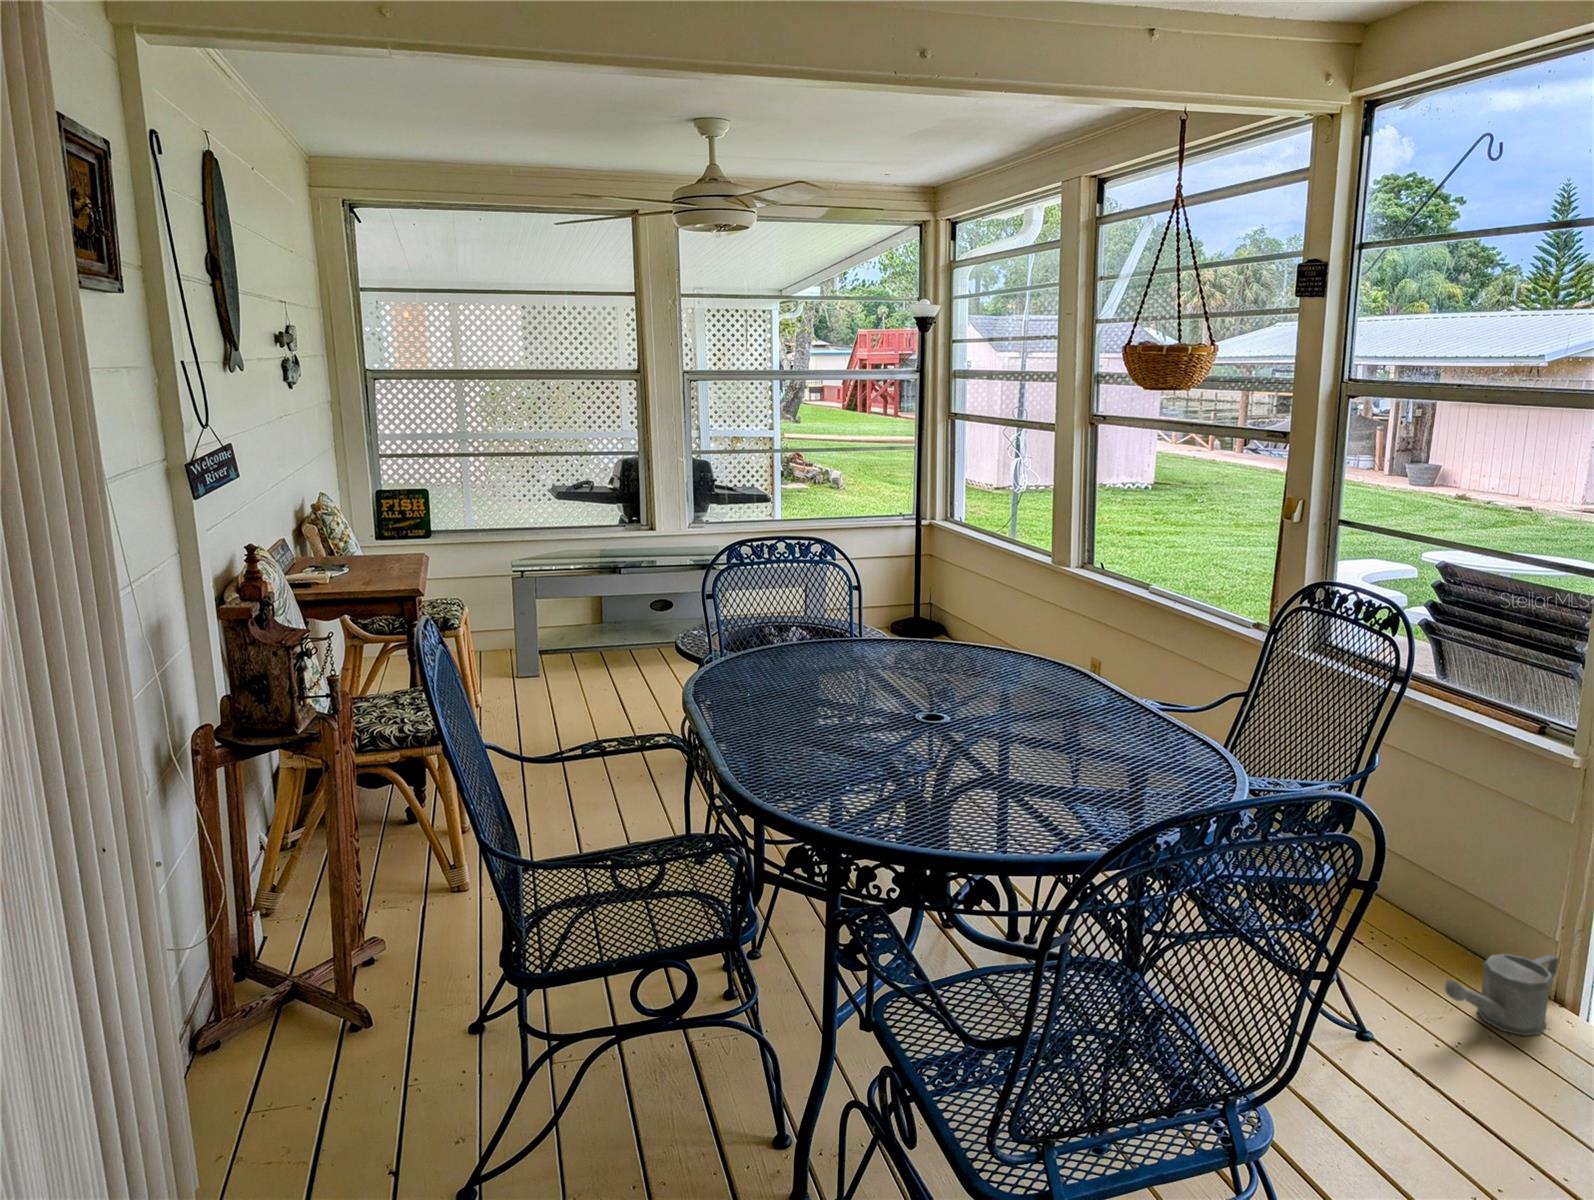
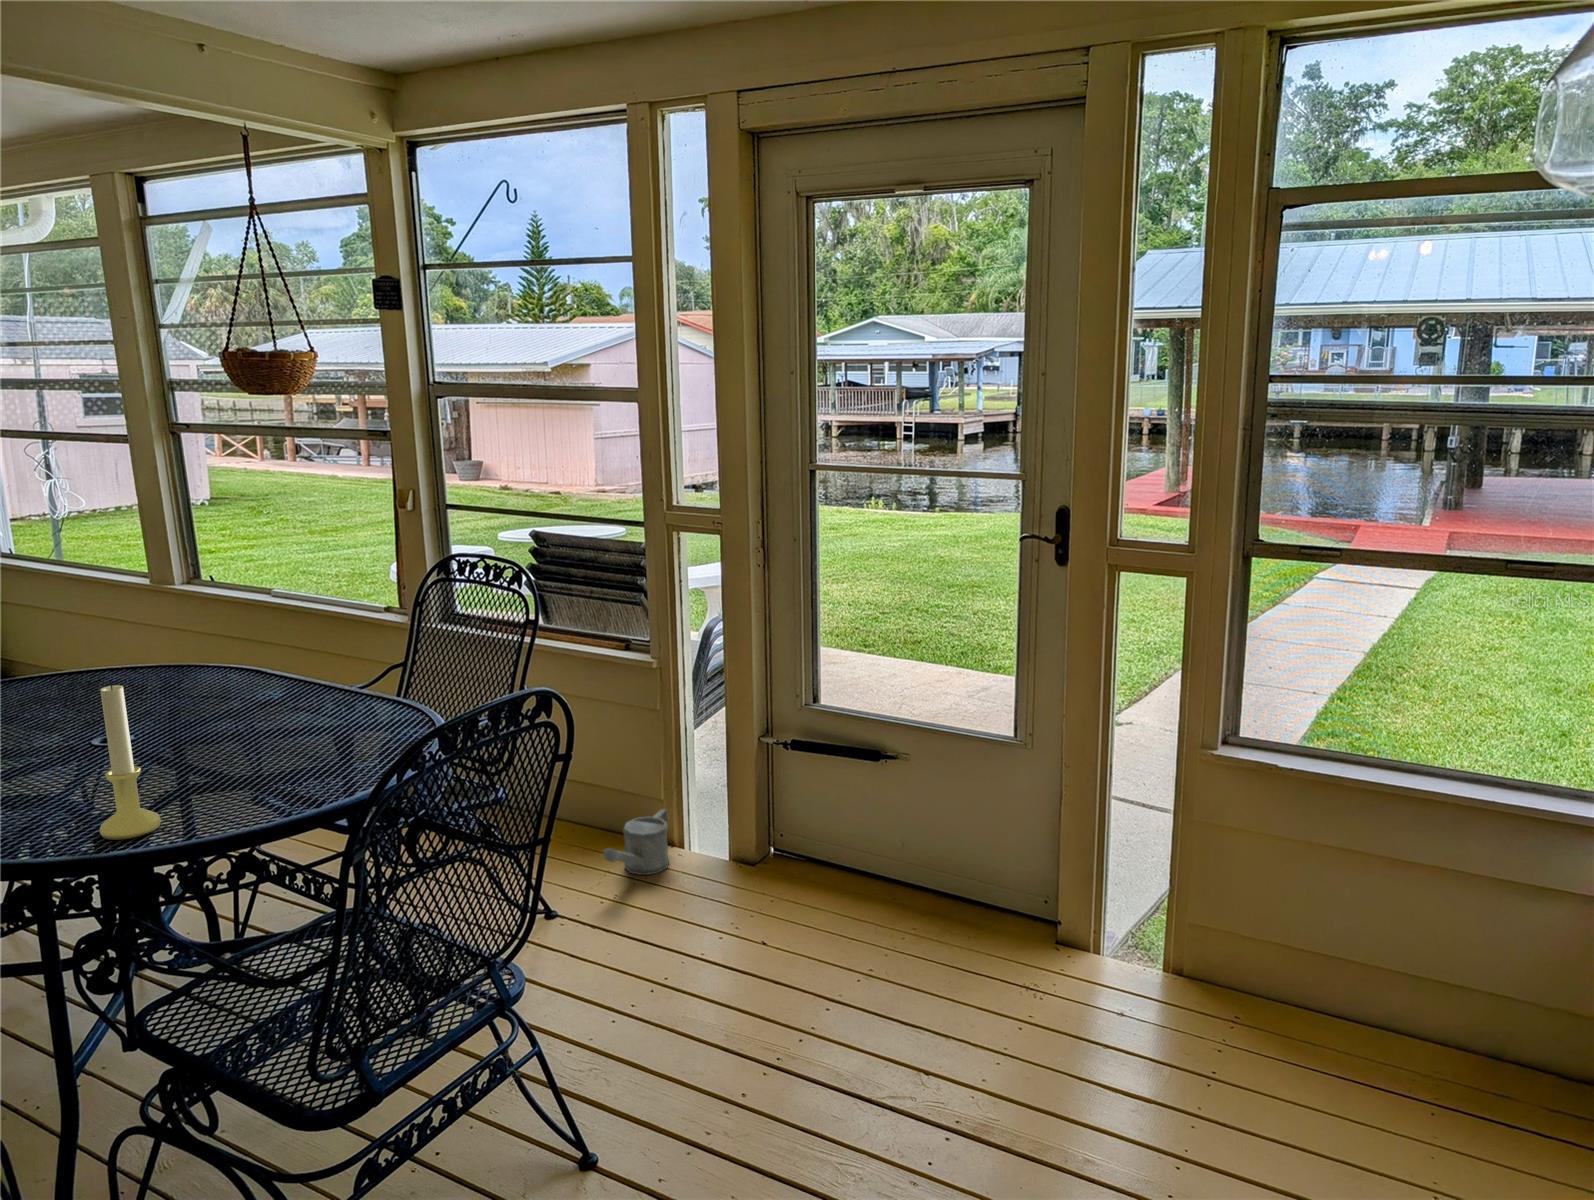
candle holder: none [892,674,941,820] -> present [100,682,161,840]

